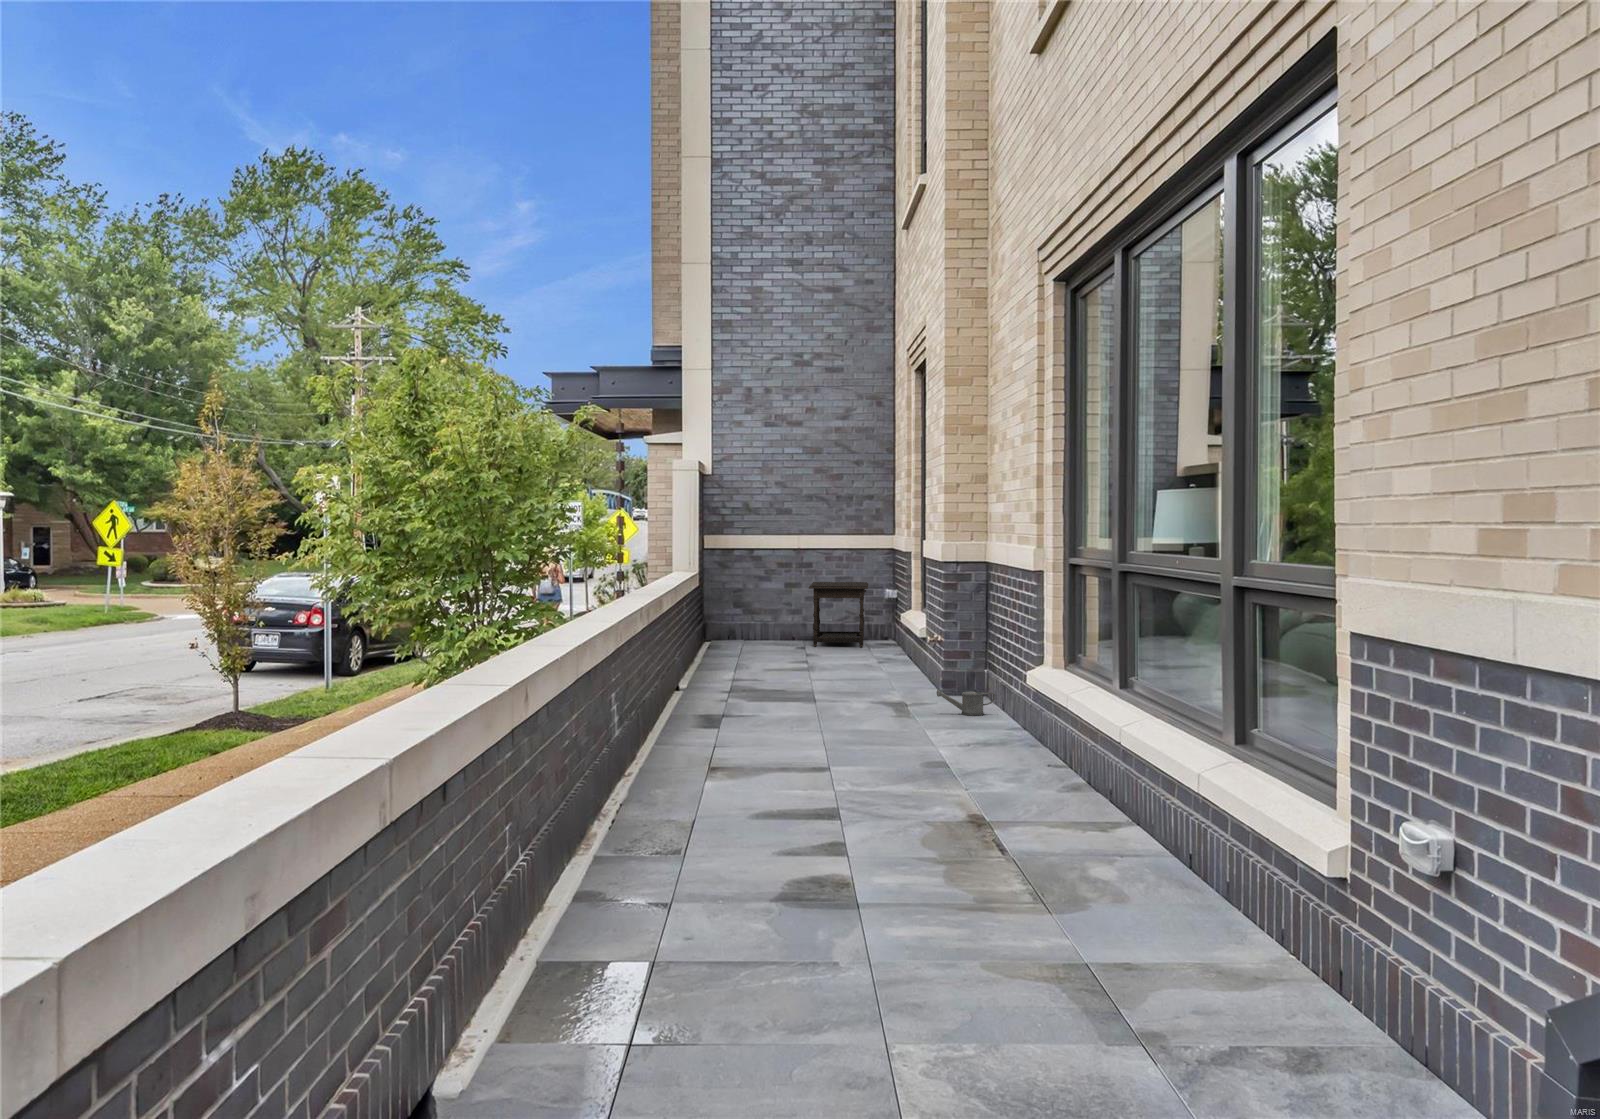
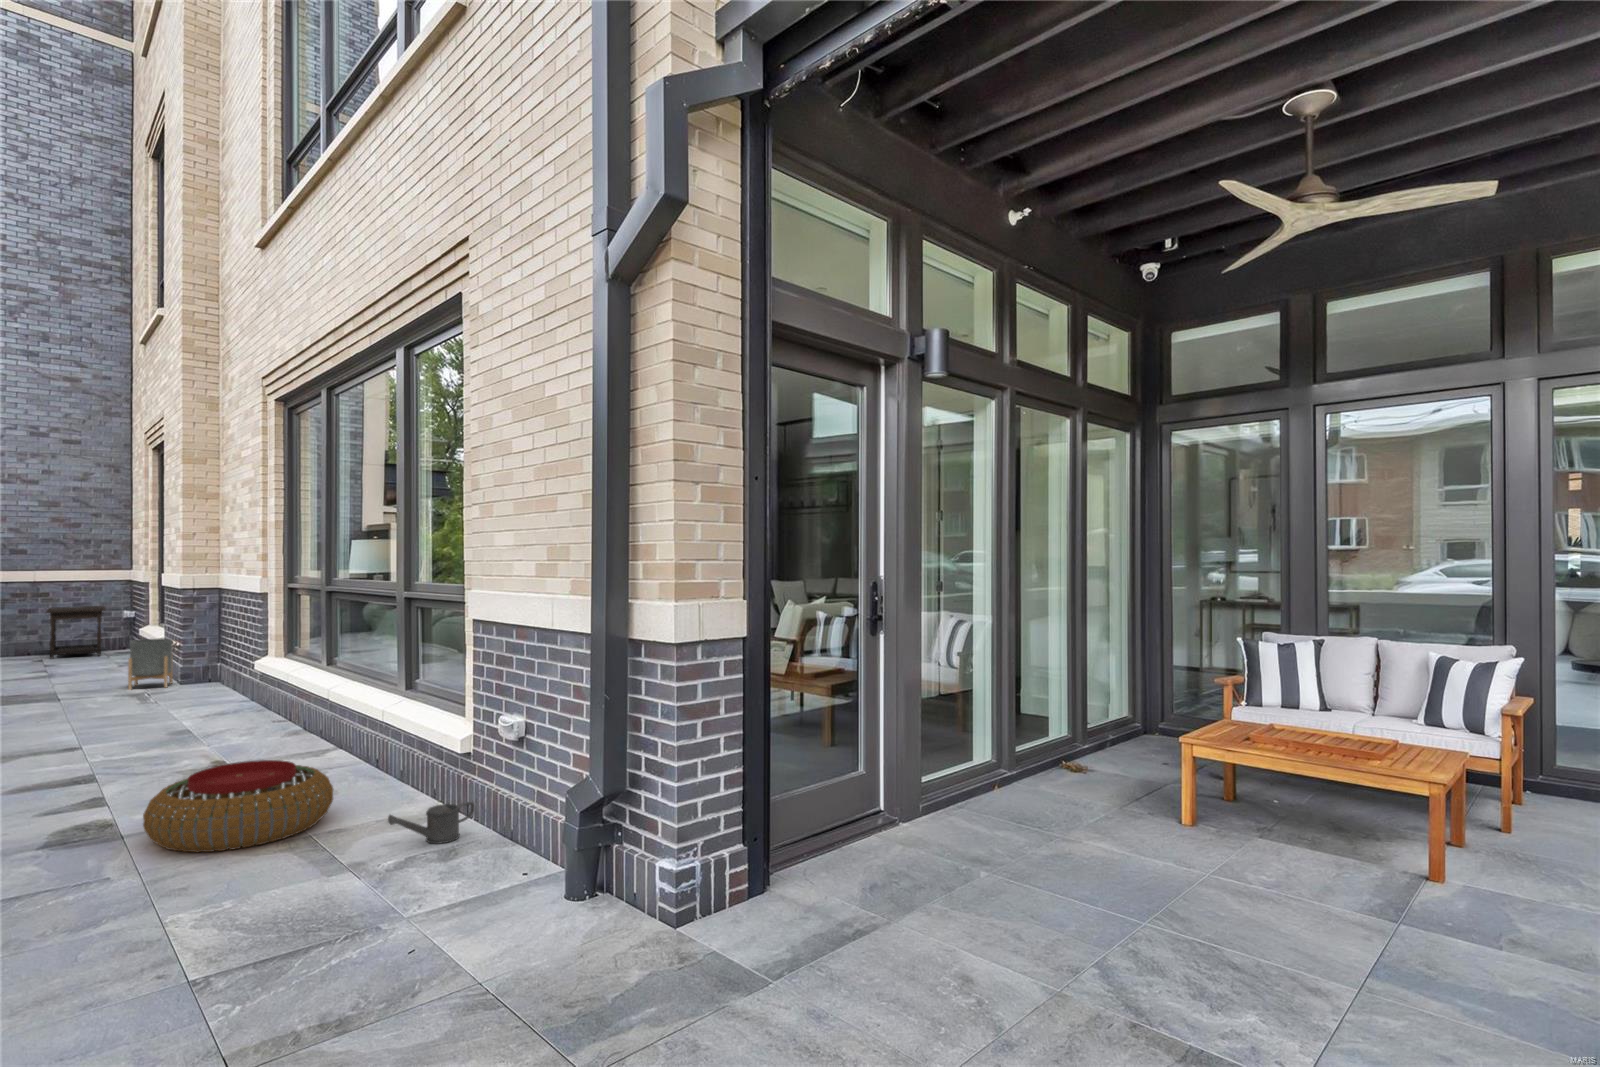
planter: none [886,630,934,698] -> present [128,639,173,690]
watering can: present [937,690,995,716] -> present [388,802,474,844]
pouf: none [876,827,1121,961] -> present [143,760,333,852]

